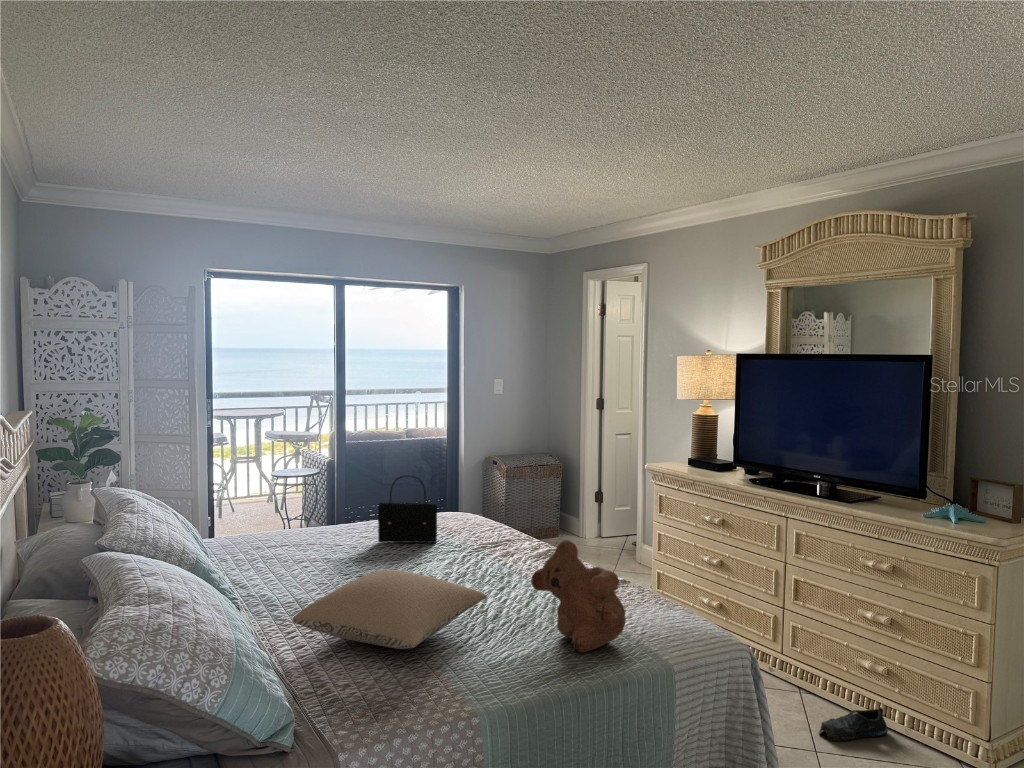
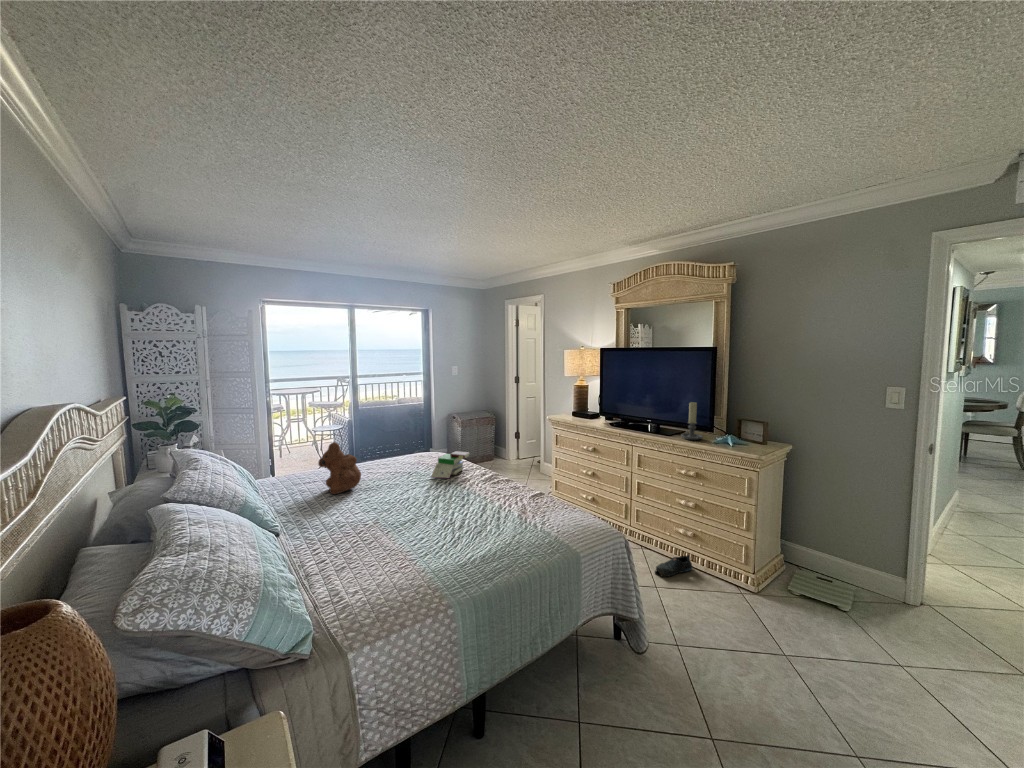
candle holder: none [872,446,910,512] -> present [681,402,703,440]
handbag: present [378,475,437,543] -> none [381,431,420,475]
book: none [453,511,513,553] -> present [432,451,469,478]
teddy bear: present [531,540,625,653] -> present [318,442,361,494]
pillow: present [293,570,486,649] -> none [316,500,455,561]

